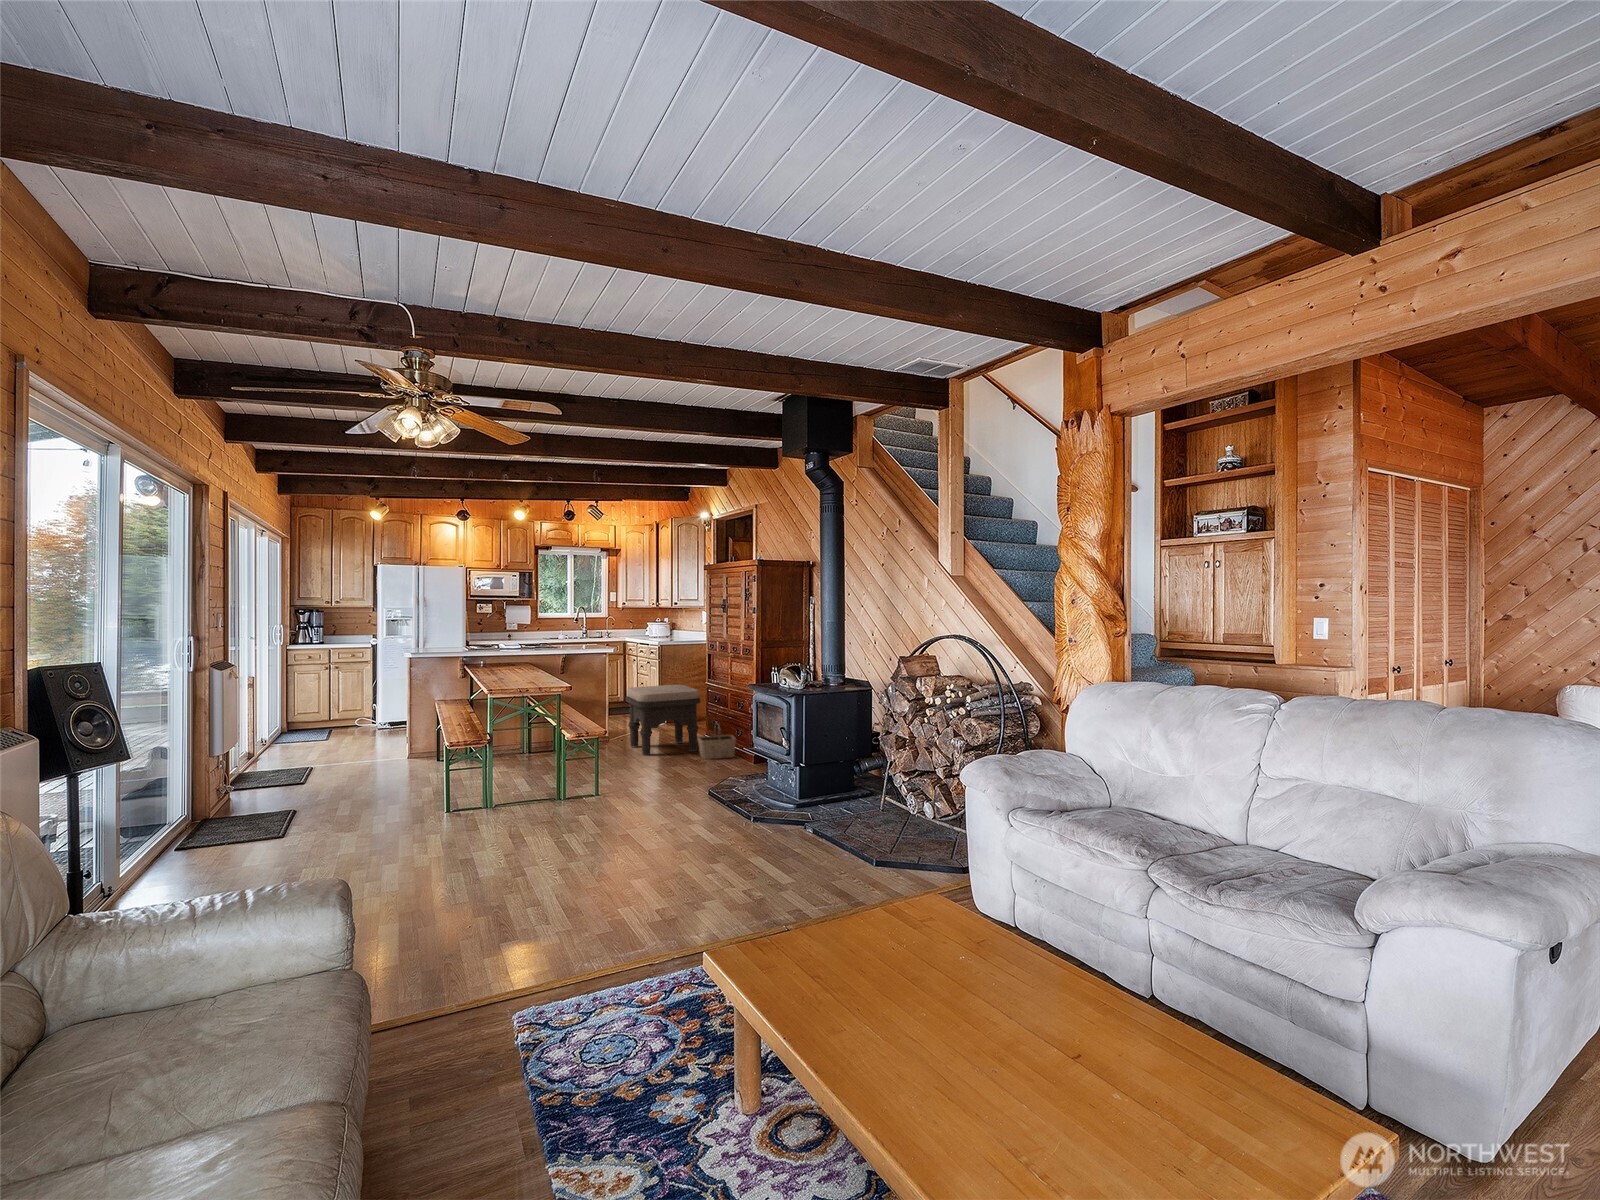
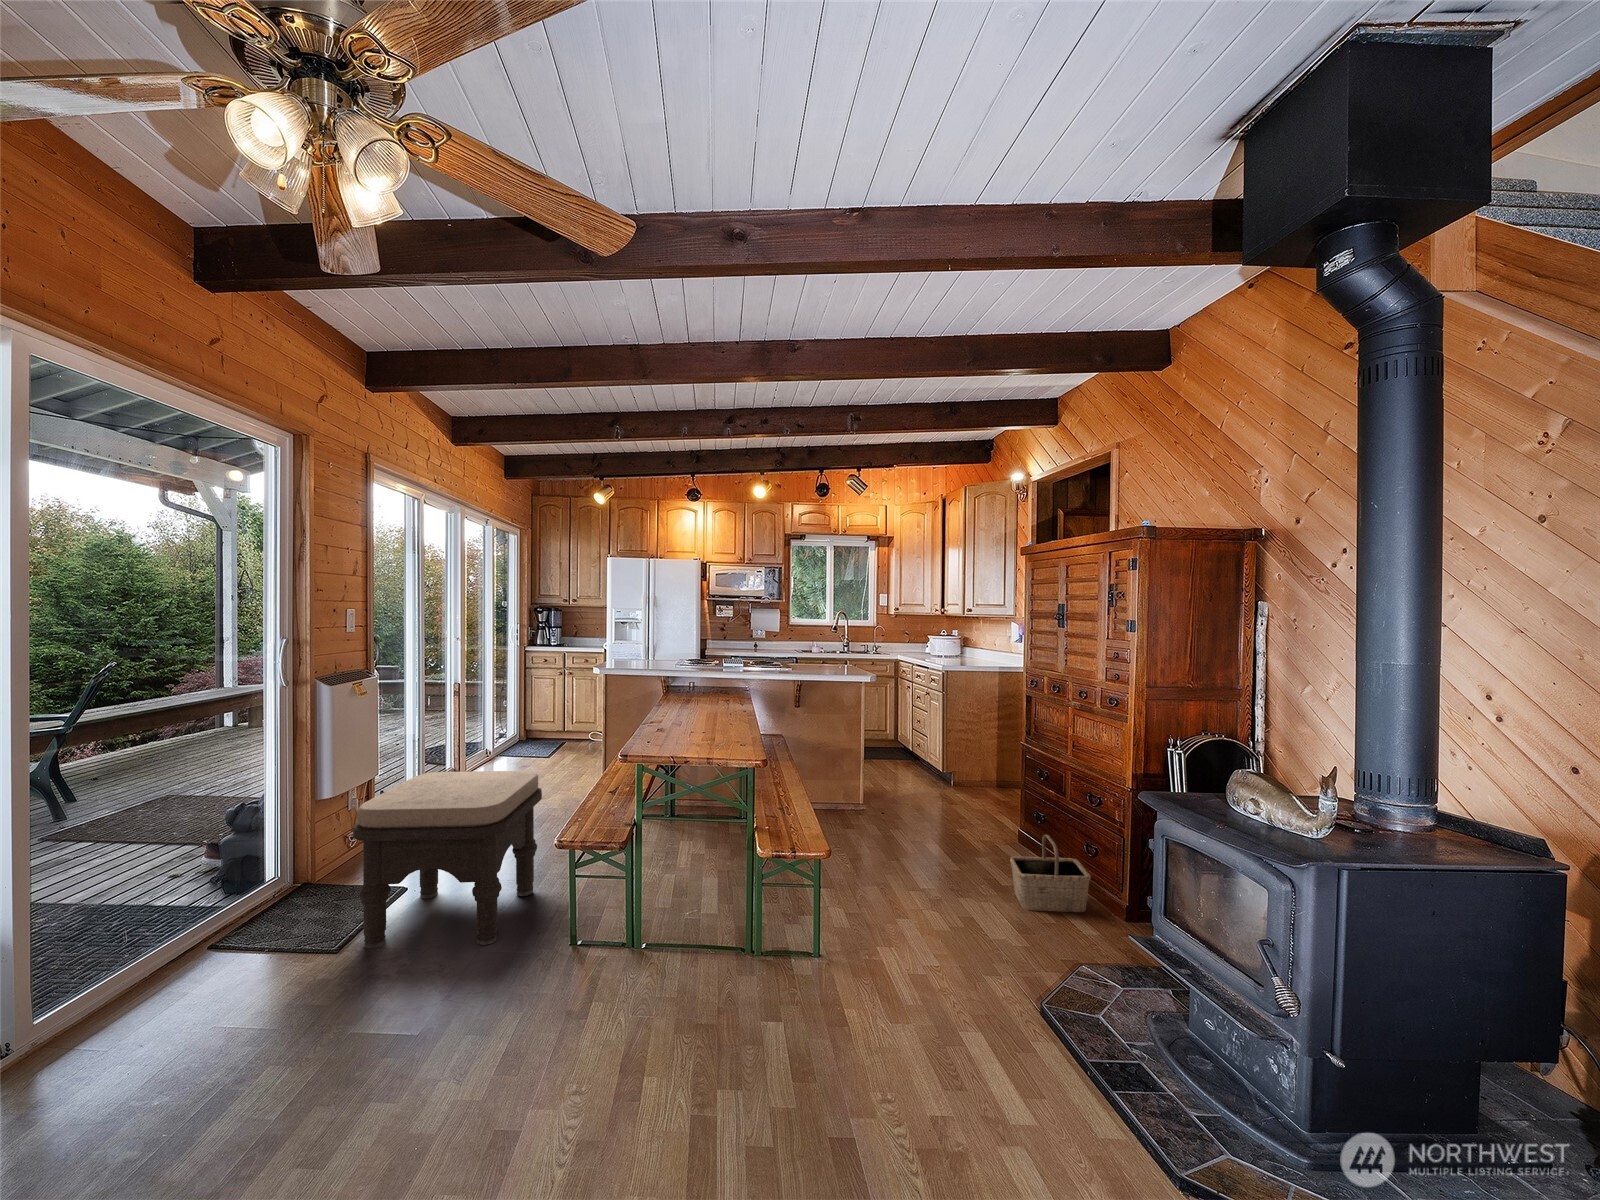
ottoman: present [626,685,700,756] -> present [353,771,542,948]

